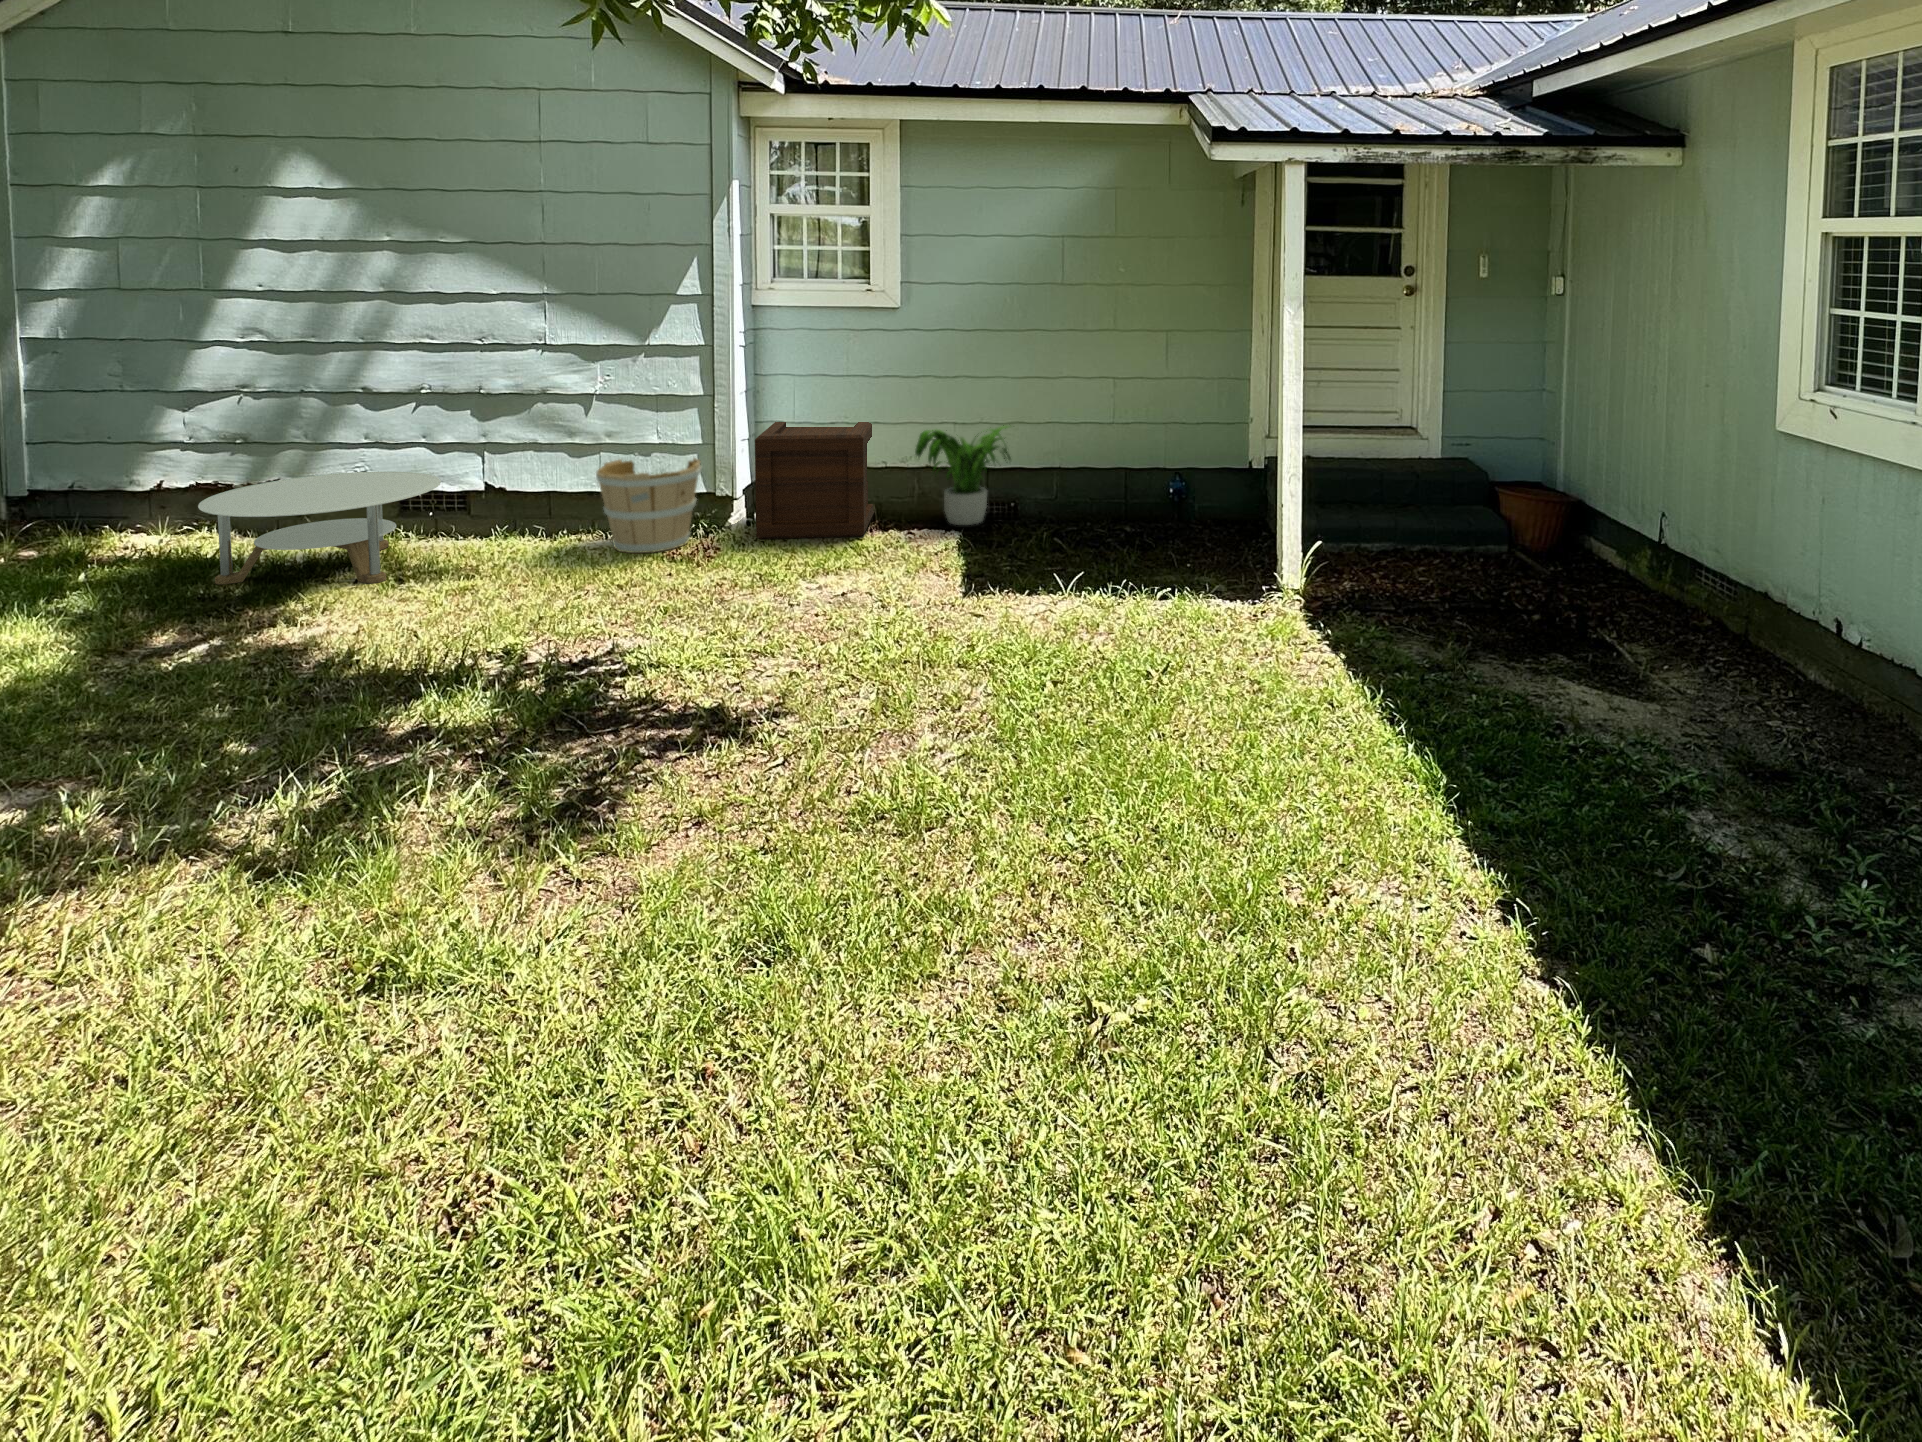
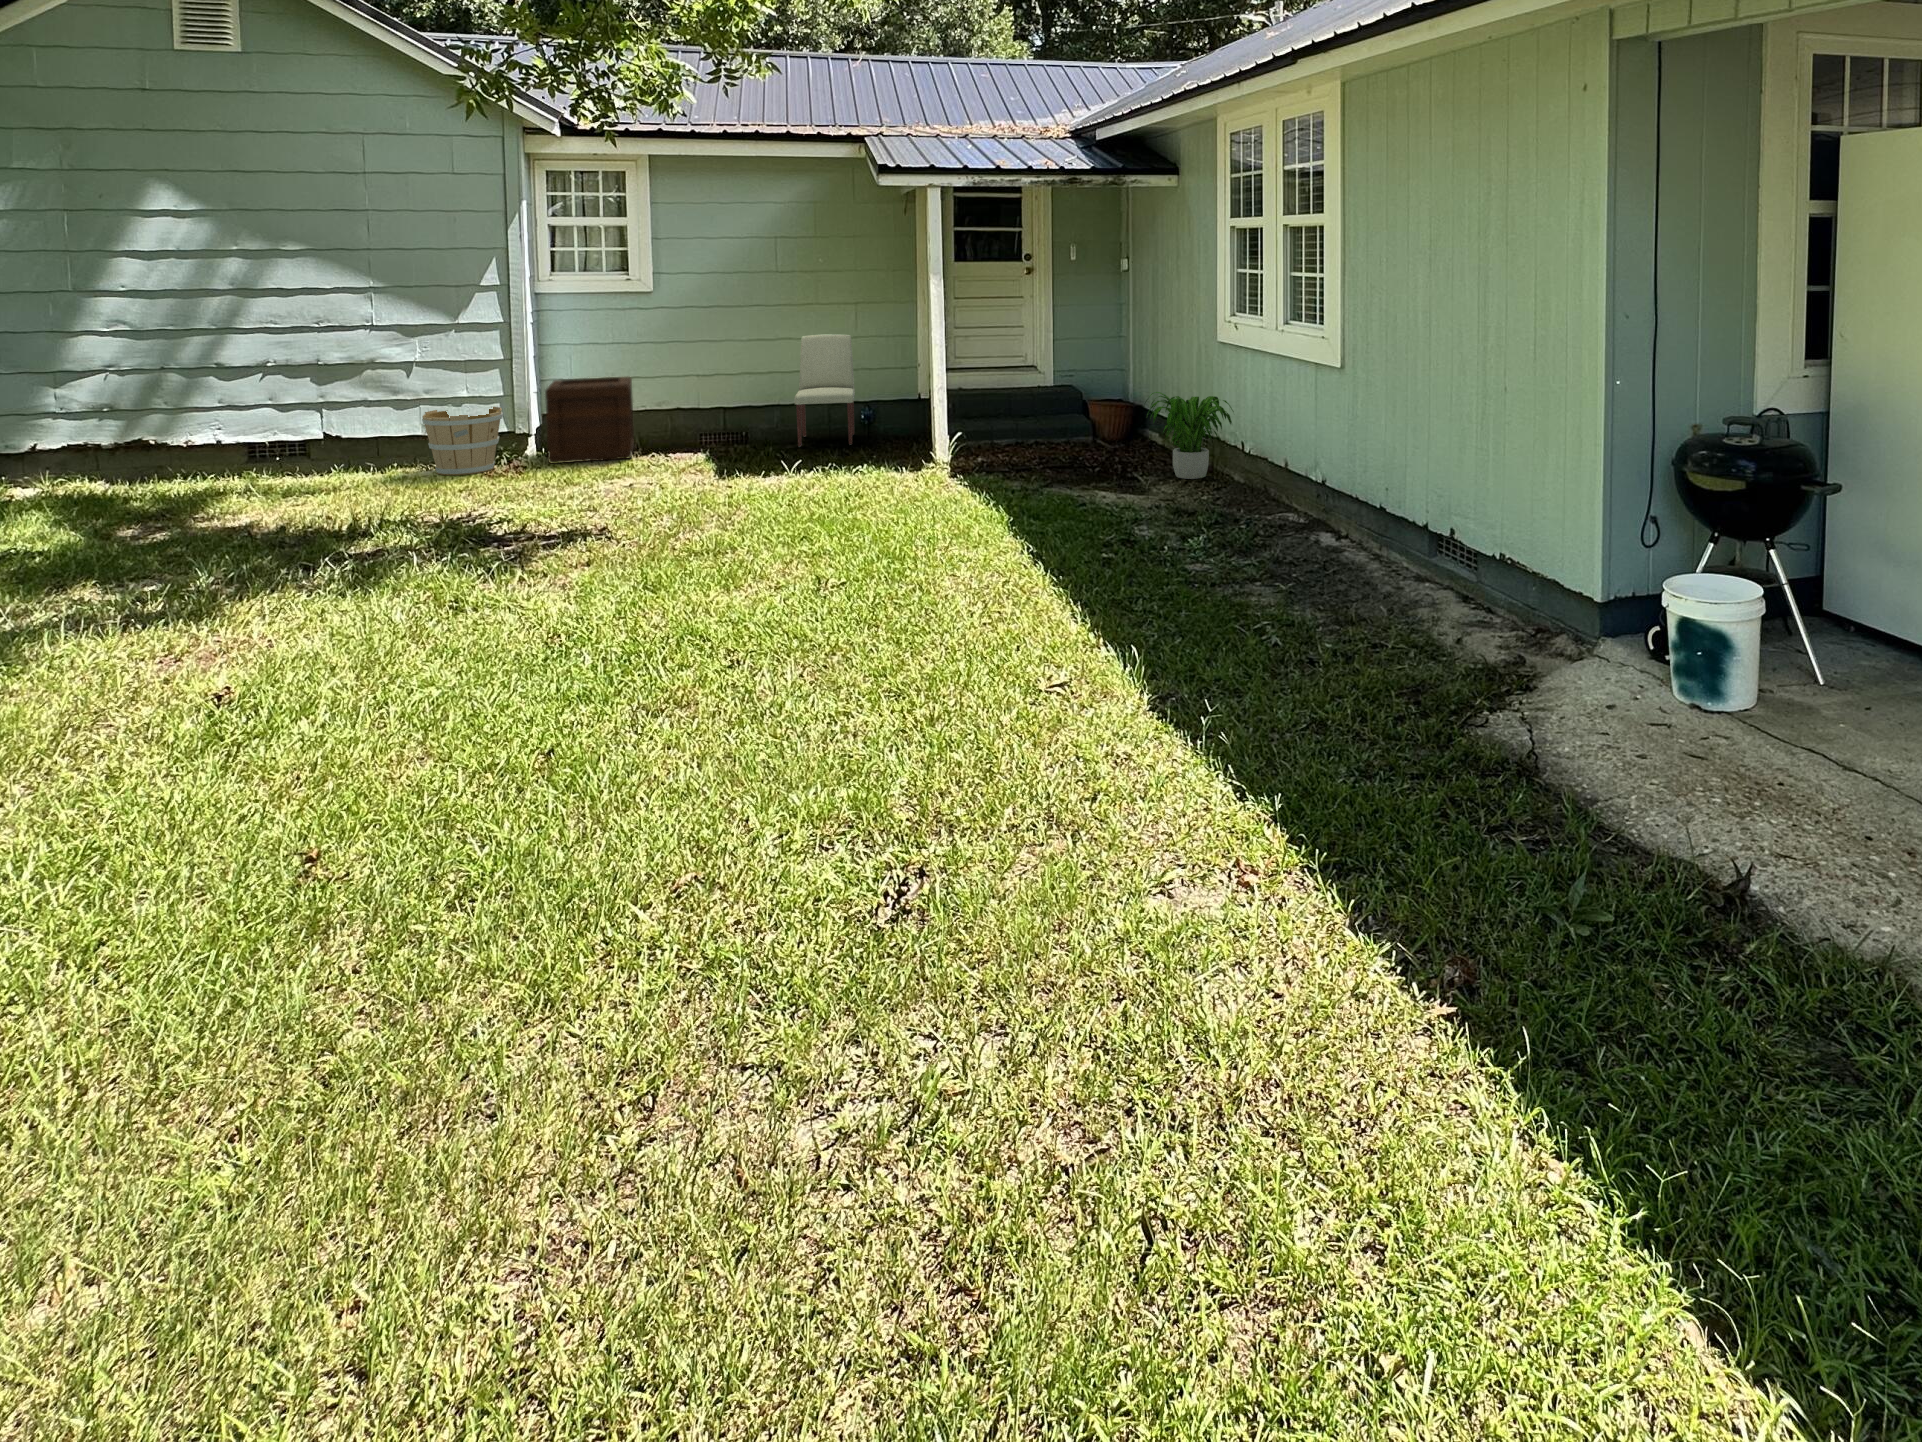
chair: none [1082,371,1161,530] -> present [795,334,855,447]
potted plant: present [915,425,1011,525] -> present [1145,392,1234,479]
round table: present [198,471,441,584] -> none [116,426,299,506]

